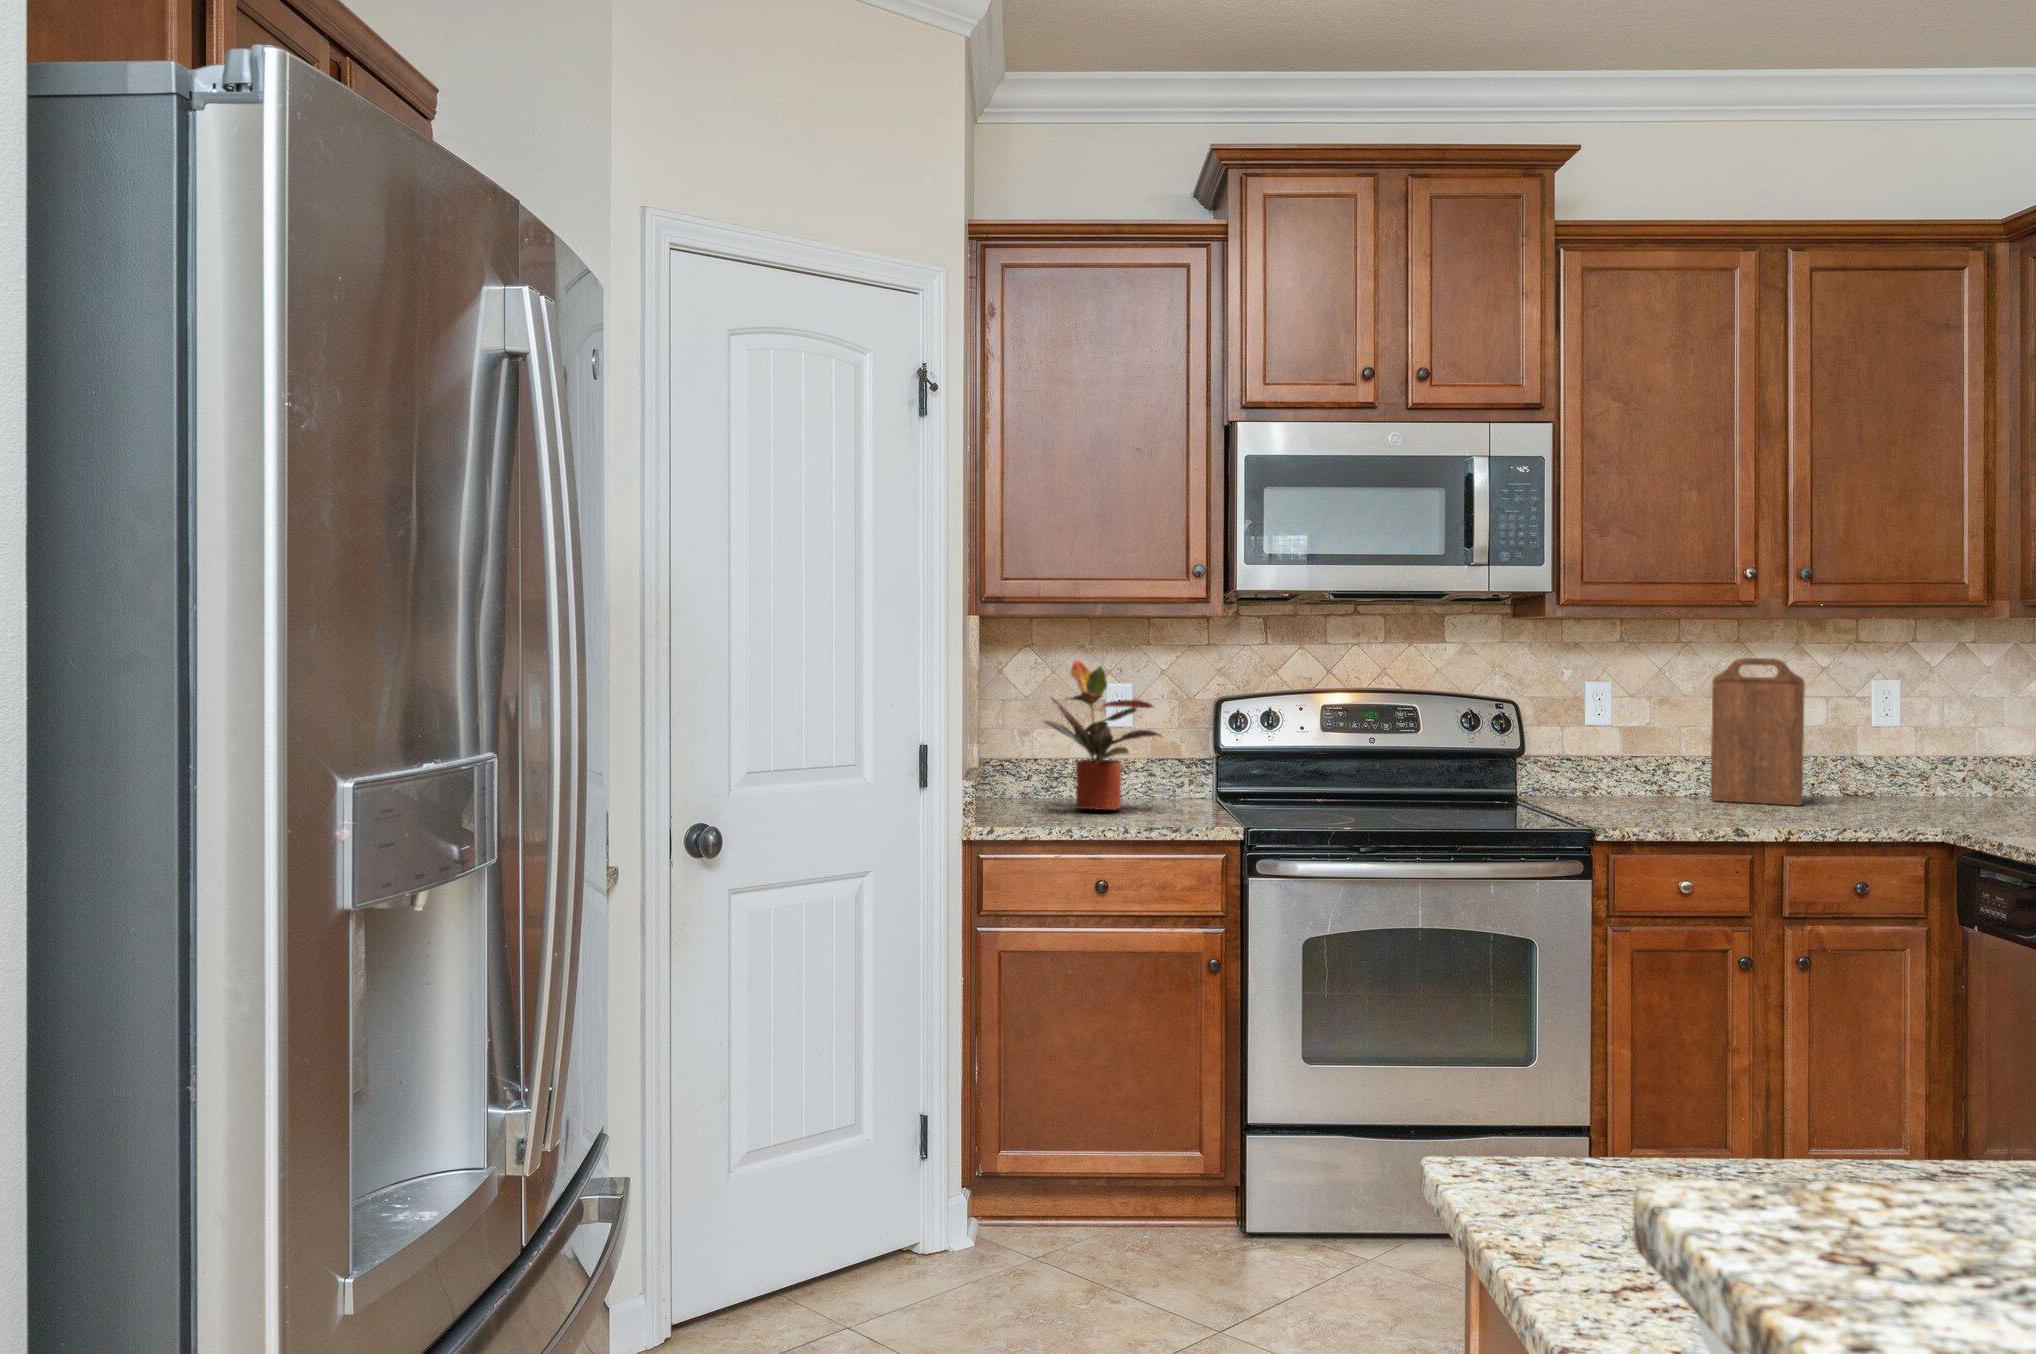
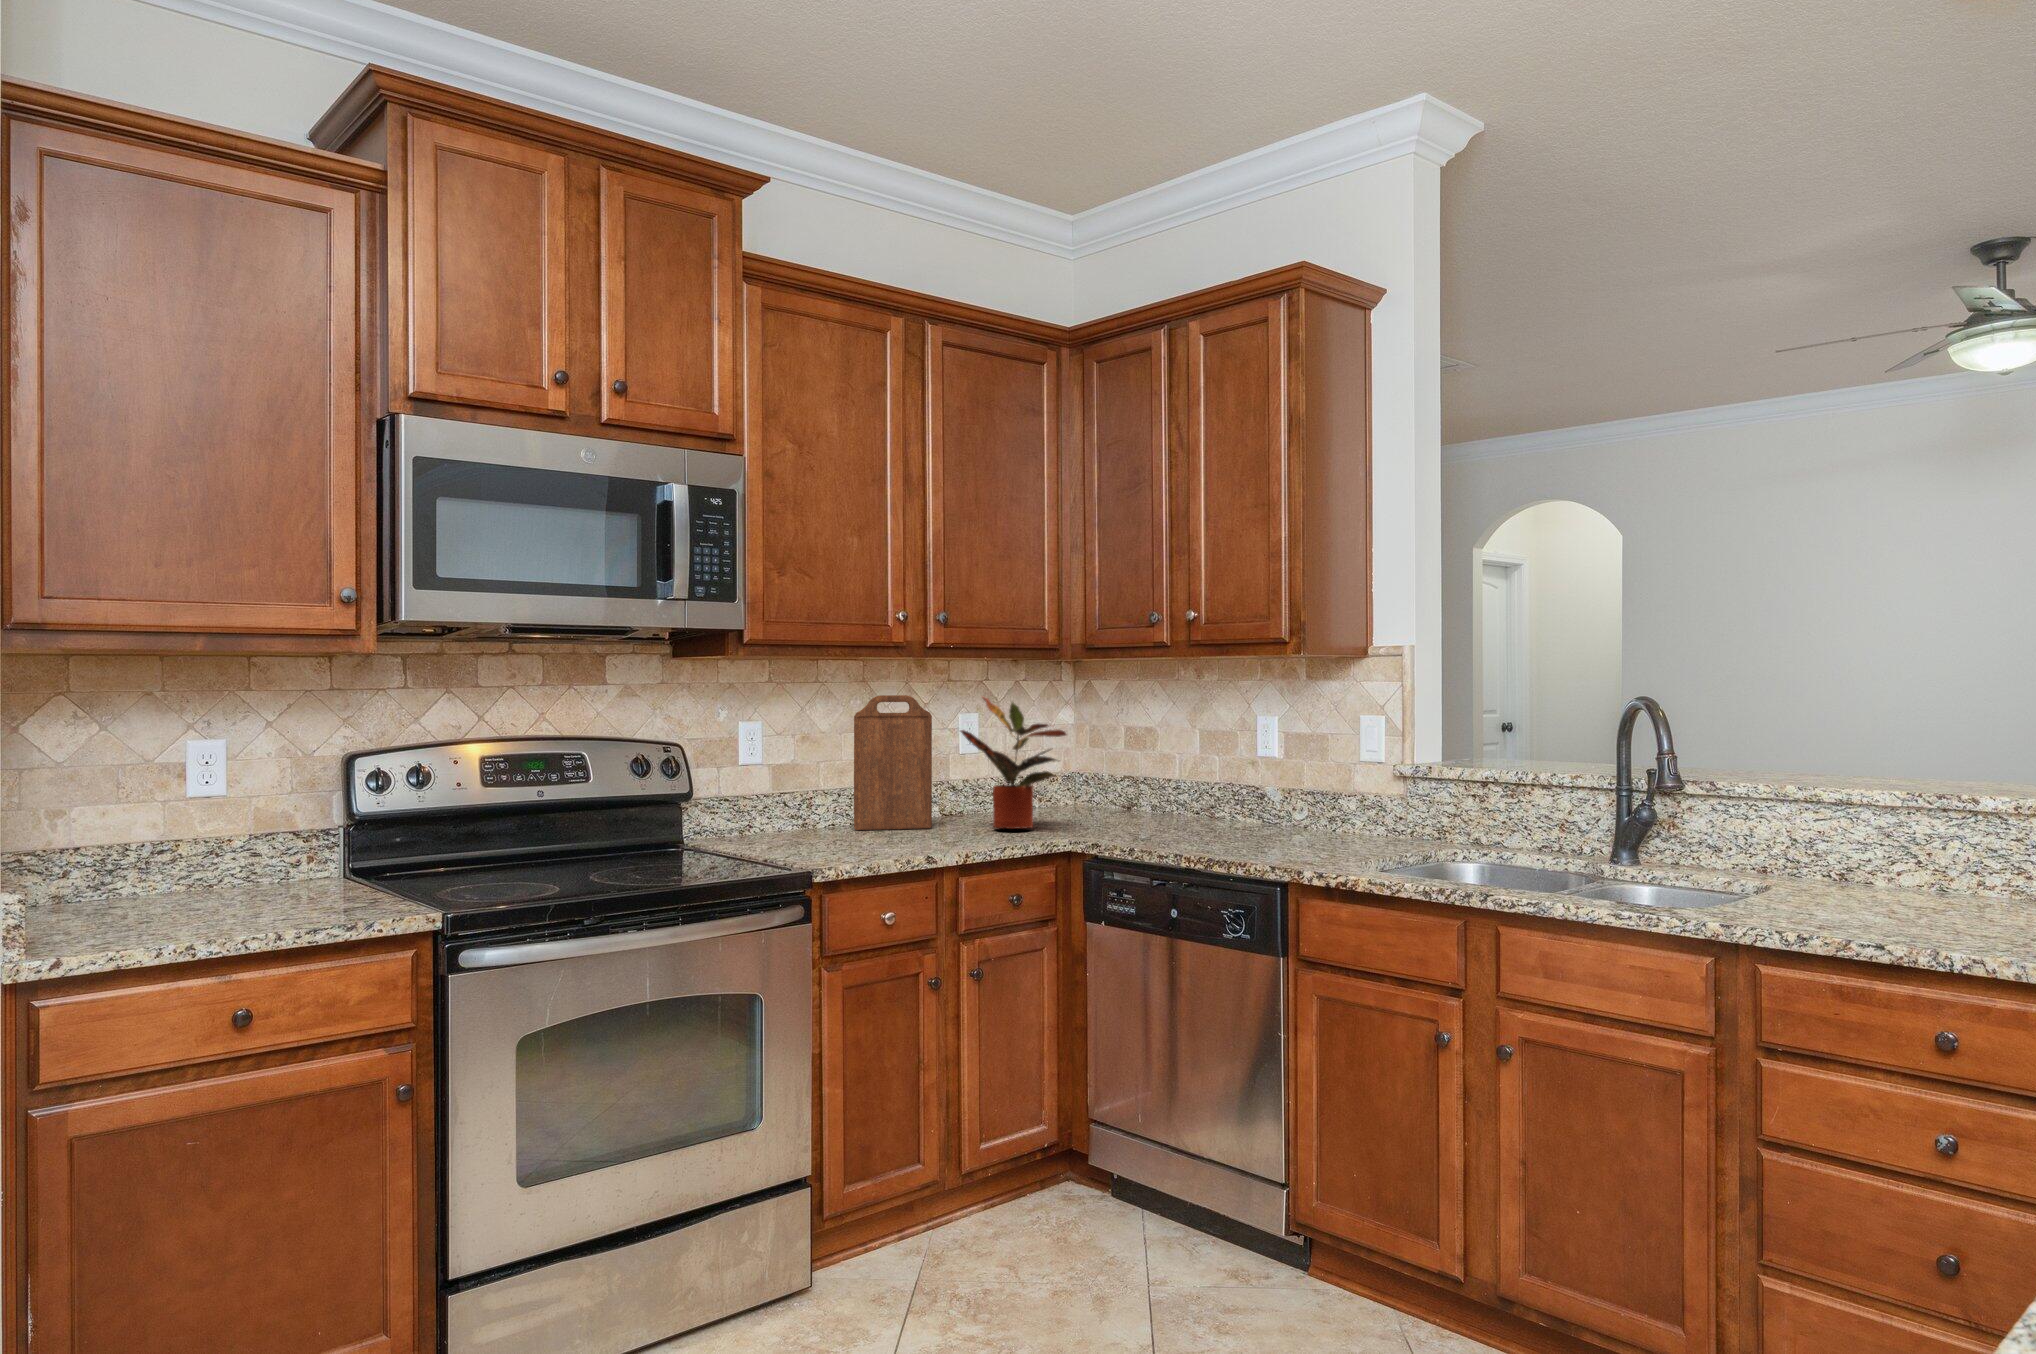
potted plant: present [1044,660,1161,810] -> present [960,697,1066,830]

